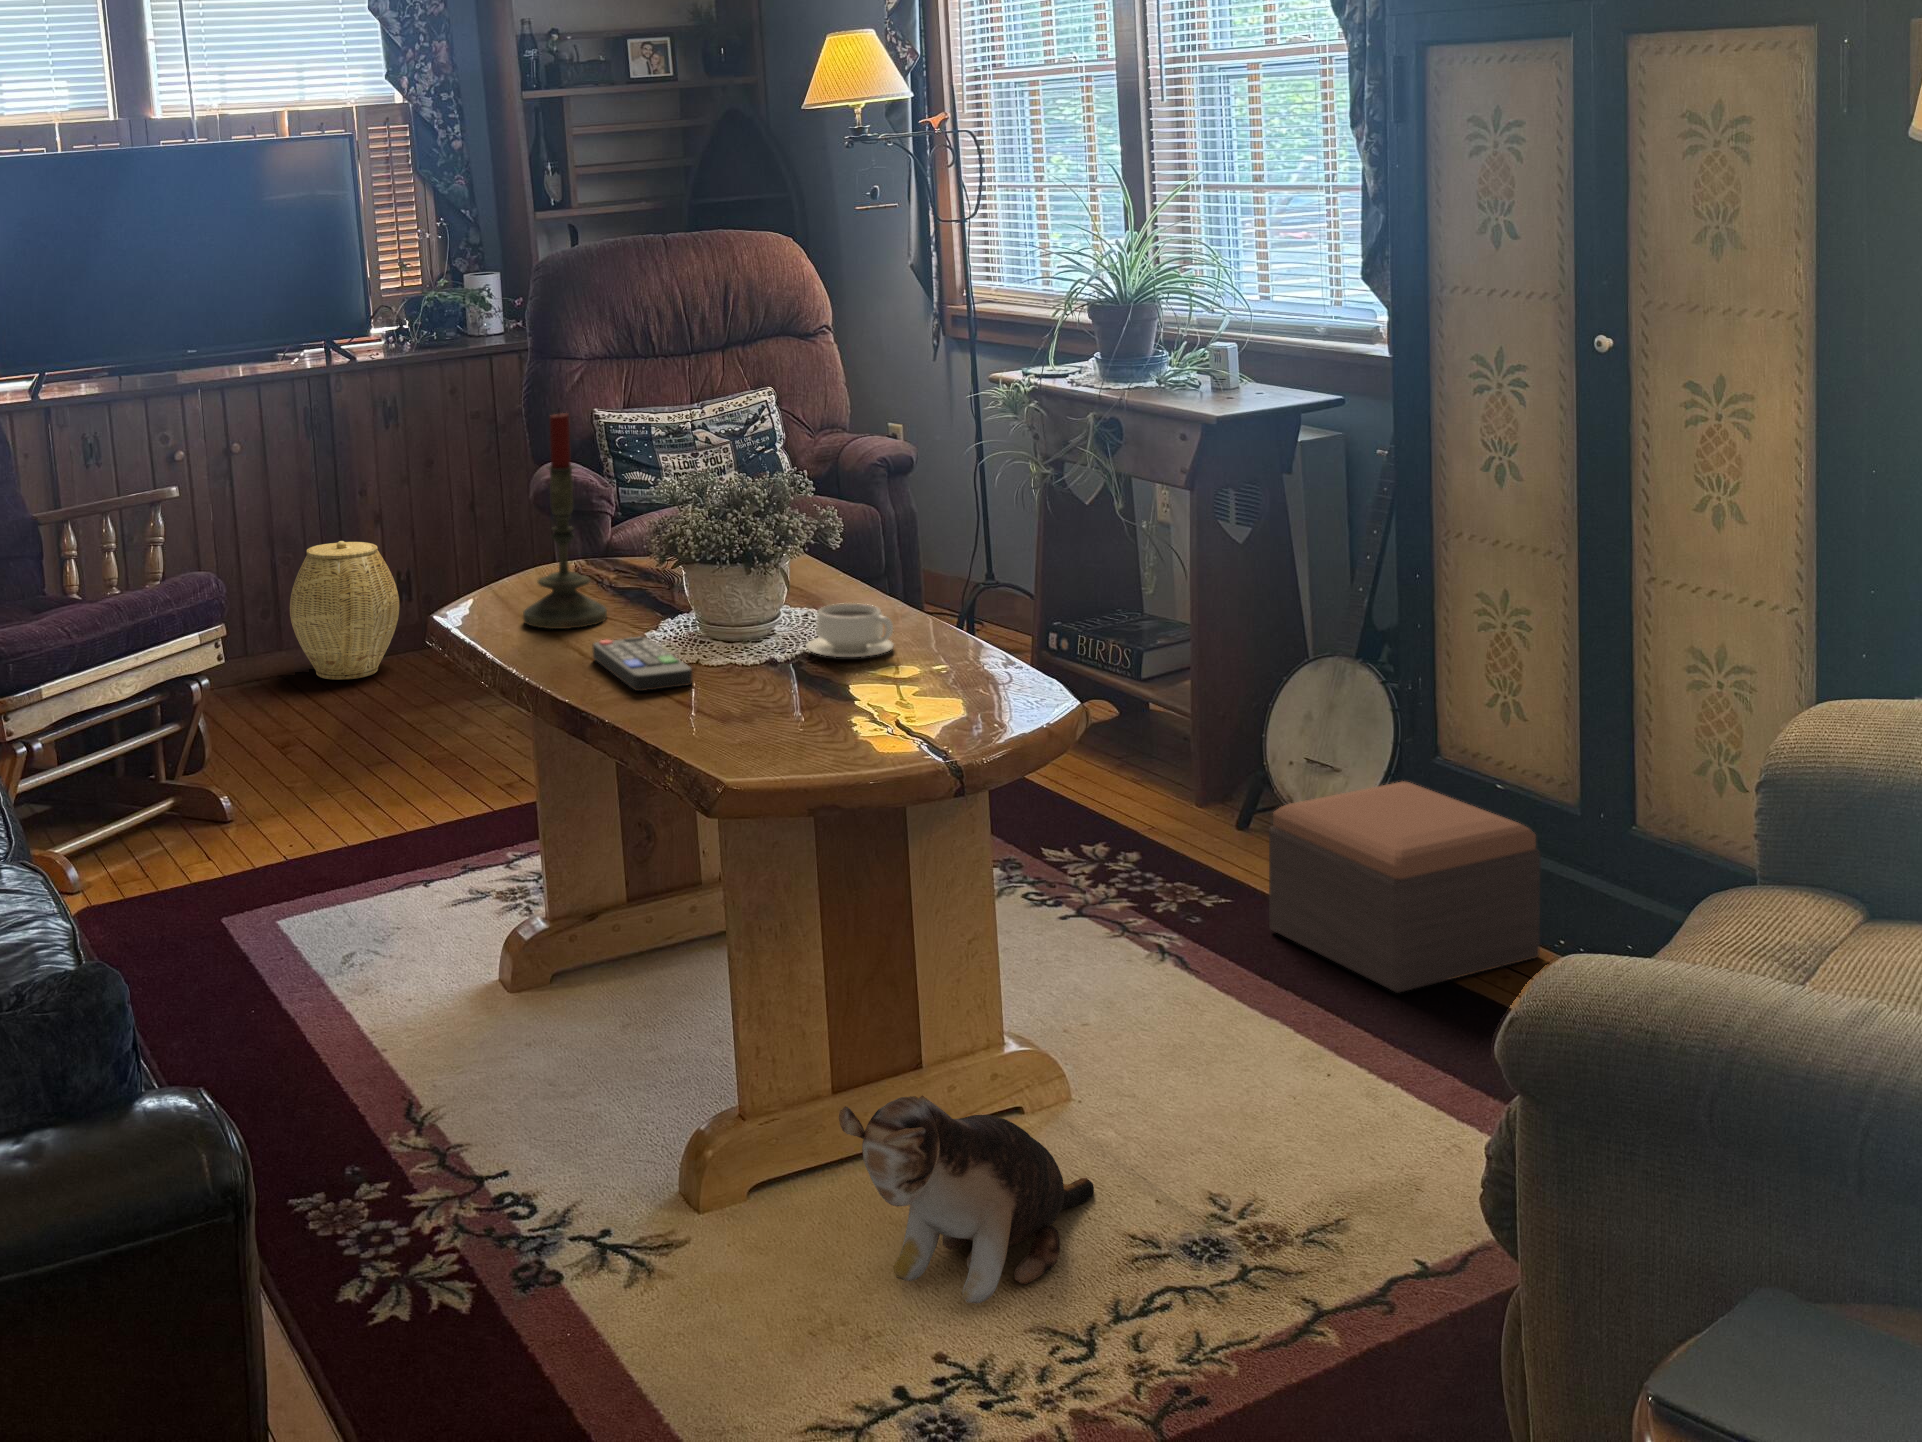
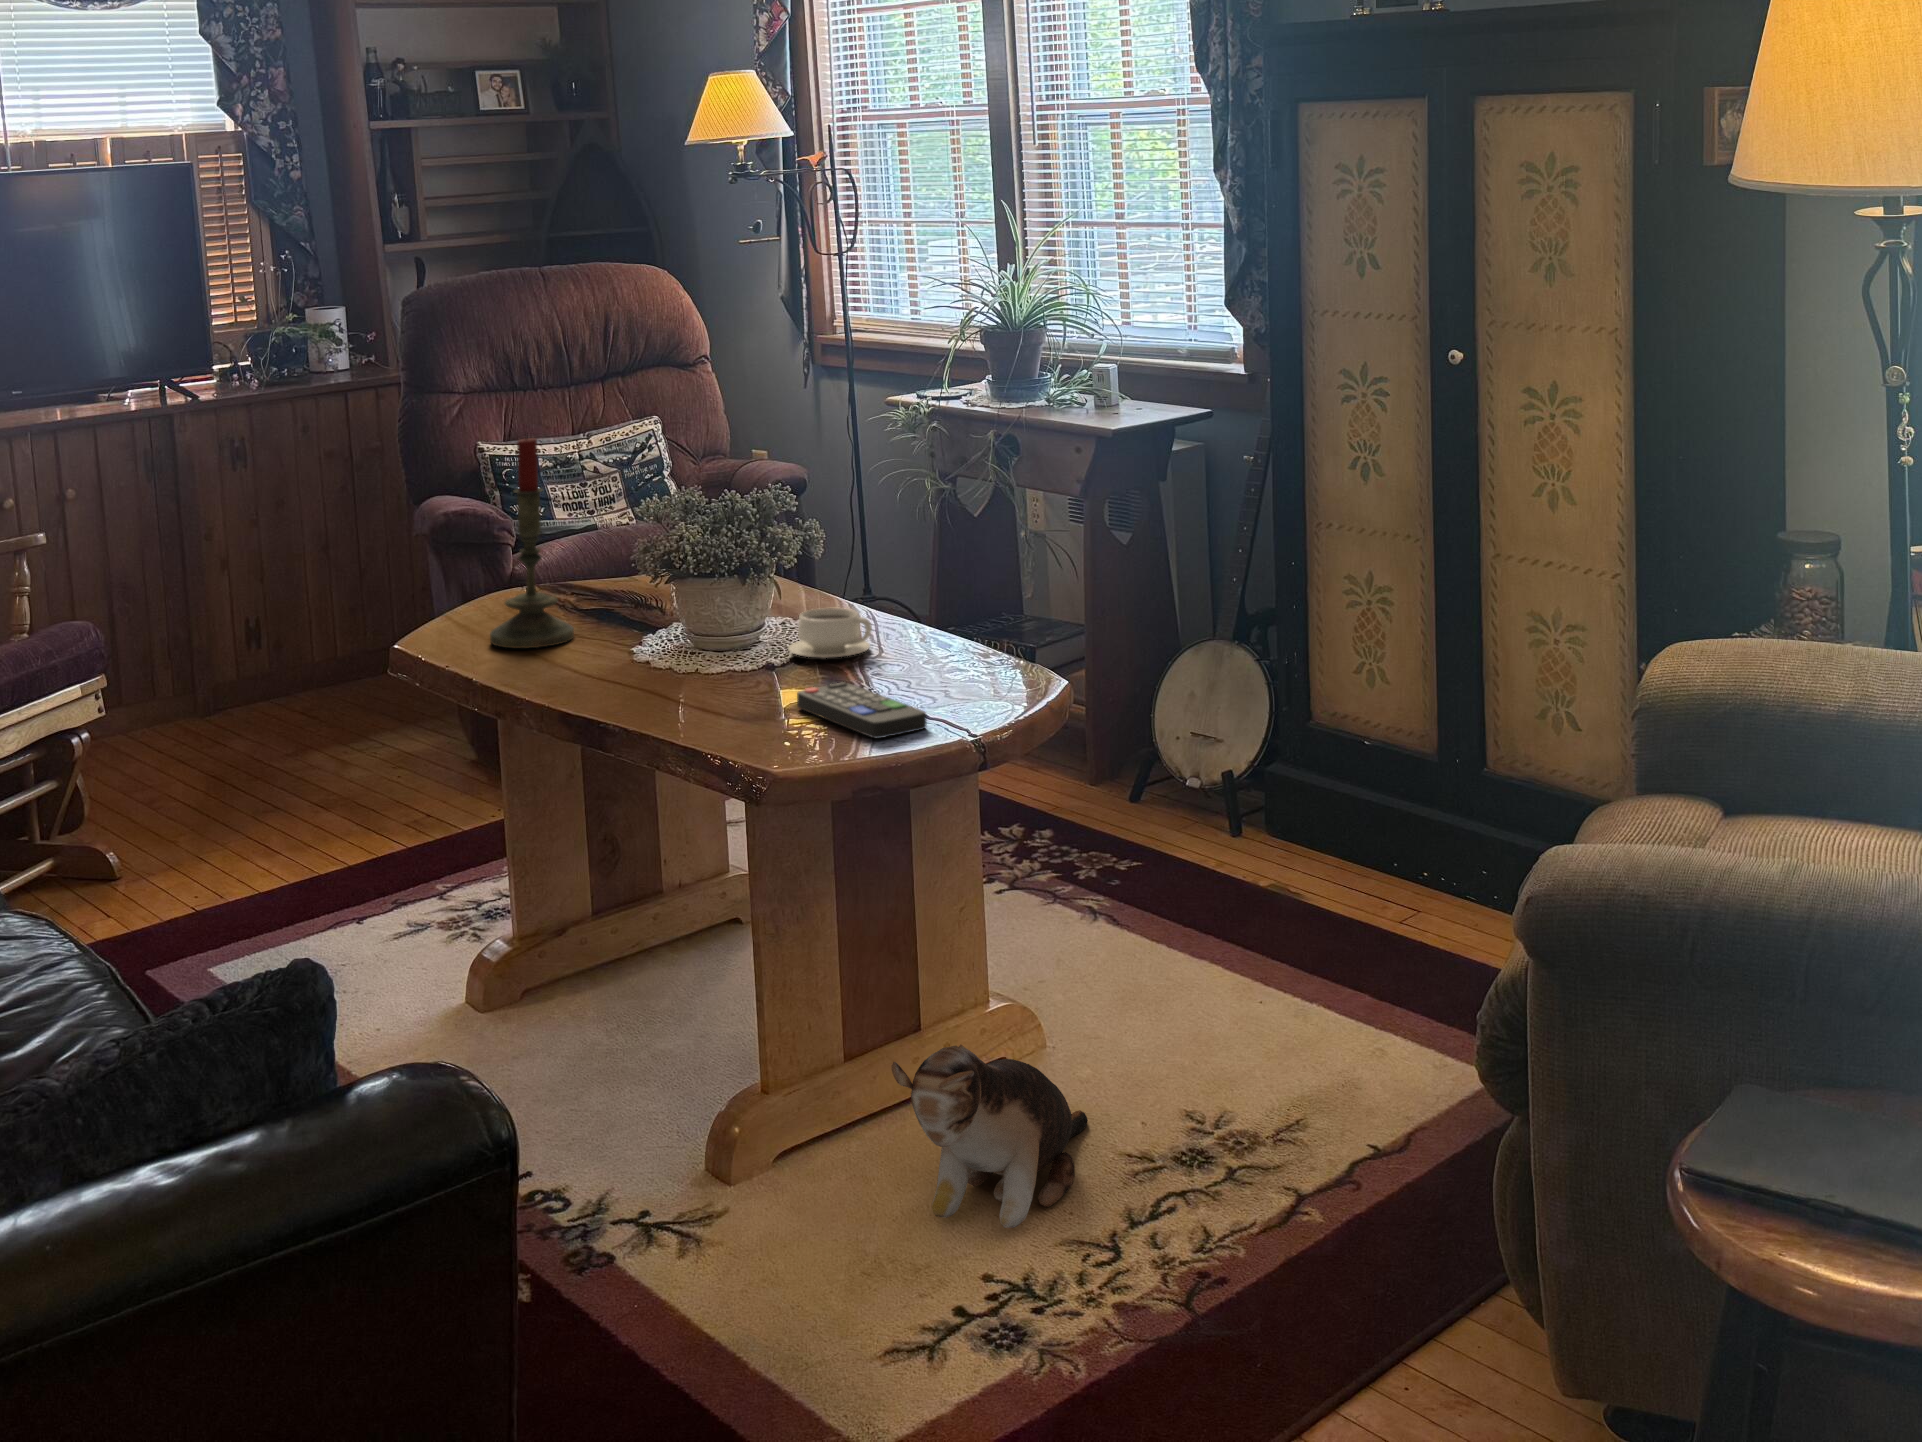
woven basket: present [290,541,399,680] -> none [140,583,260,727]
remote control: present [593,637,693,691] -> present [797,682,927,739]
footstool: present [1269,782,1541,993] -> none [1180,746,1407,928]

